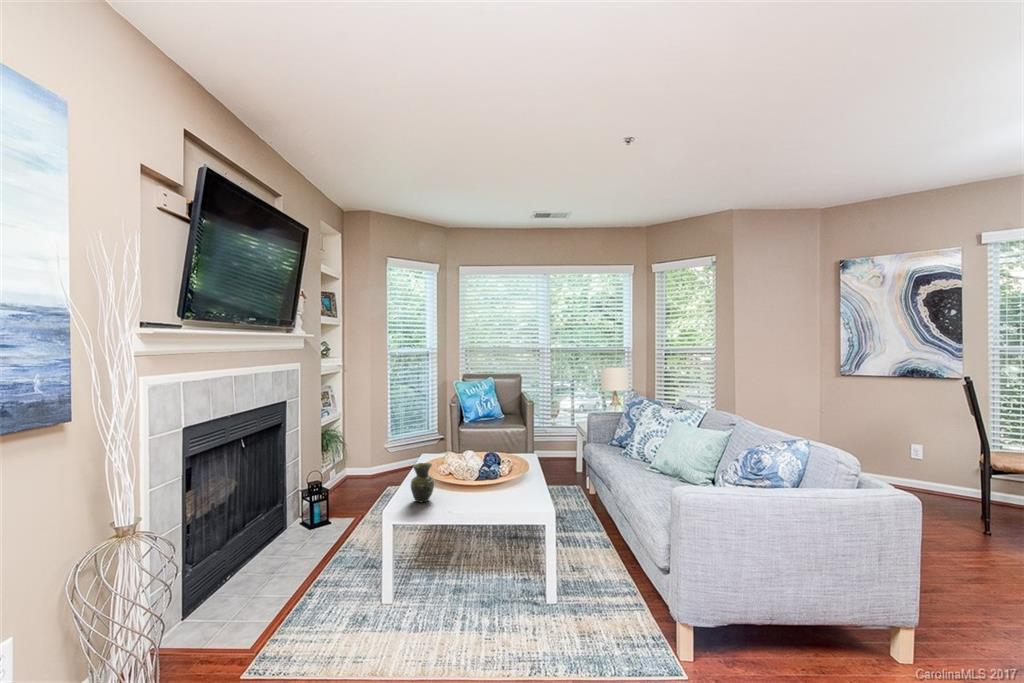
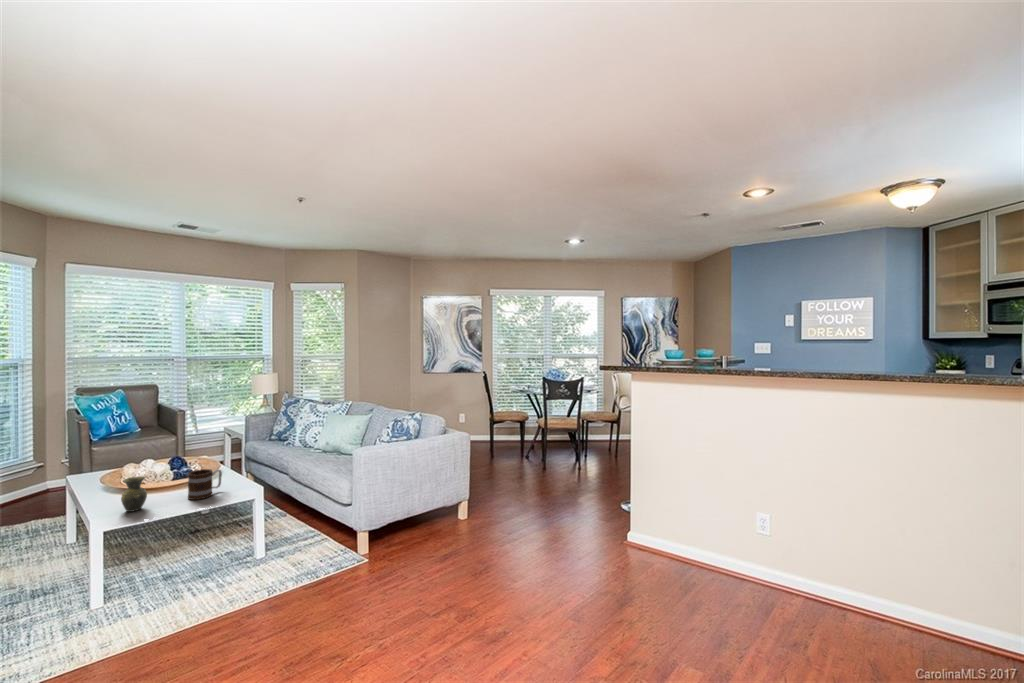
mug: none [473,467,511,505] -> present [188,469,222,500]

